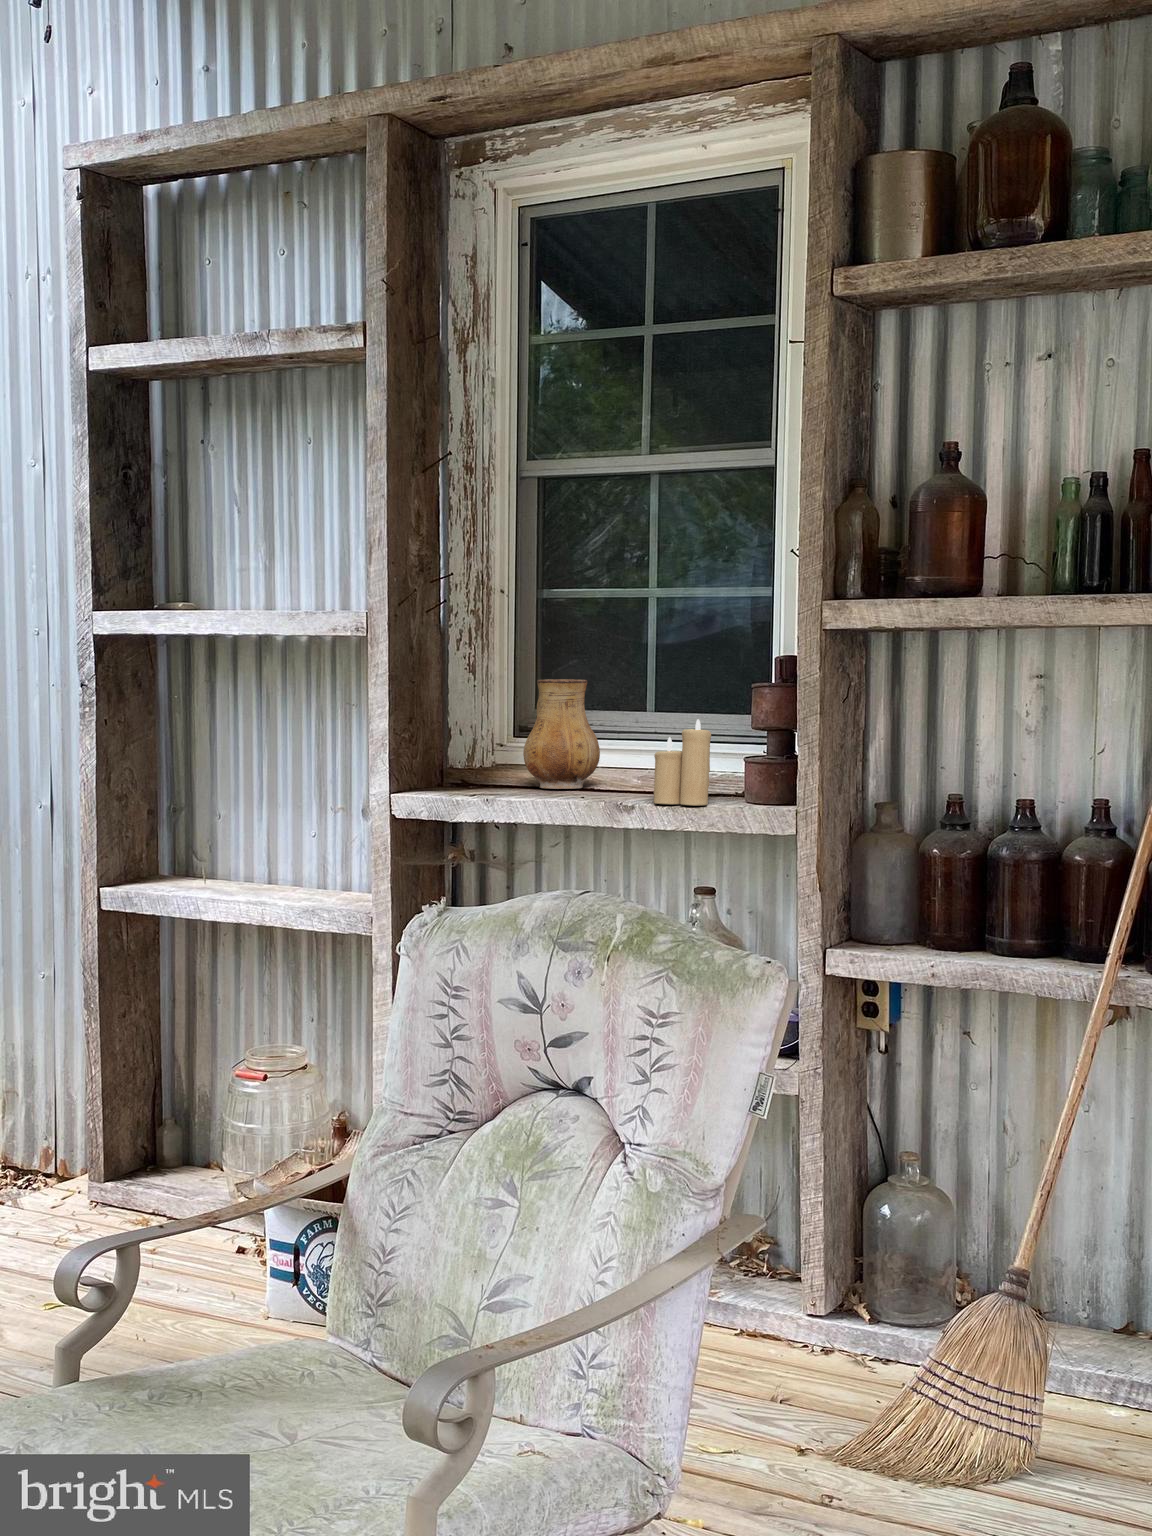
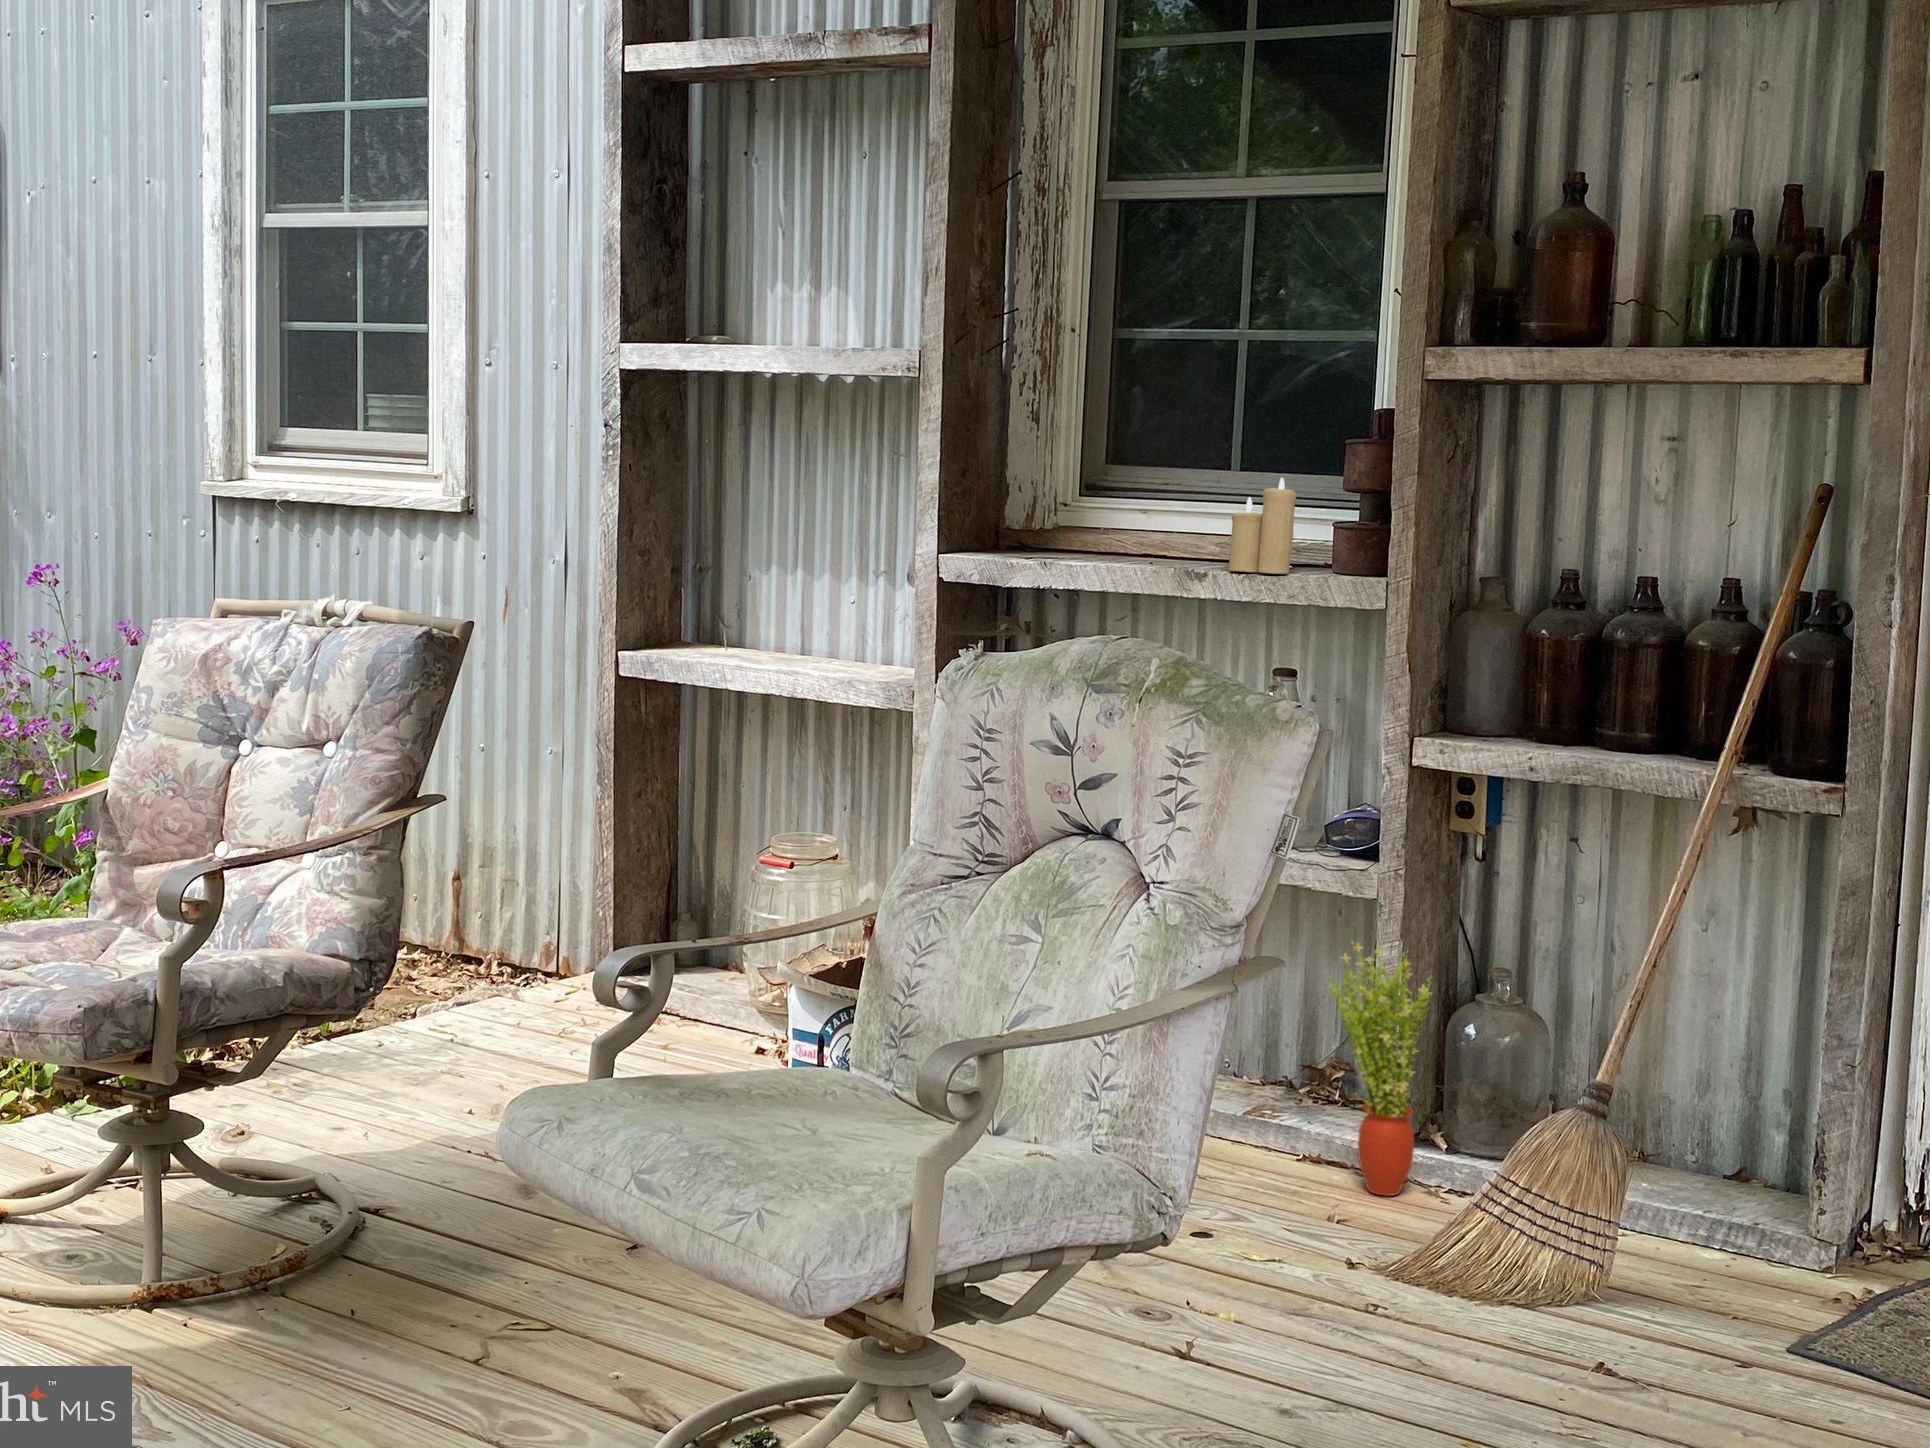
ceramic pitcher: present [523,679,600,789] -> none [1090,431,1177,555]
potted plant: none [760,1137,858,1372] -> present [1326,940,1432,1196]

